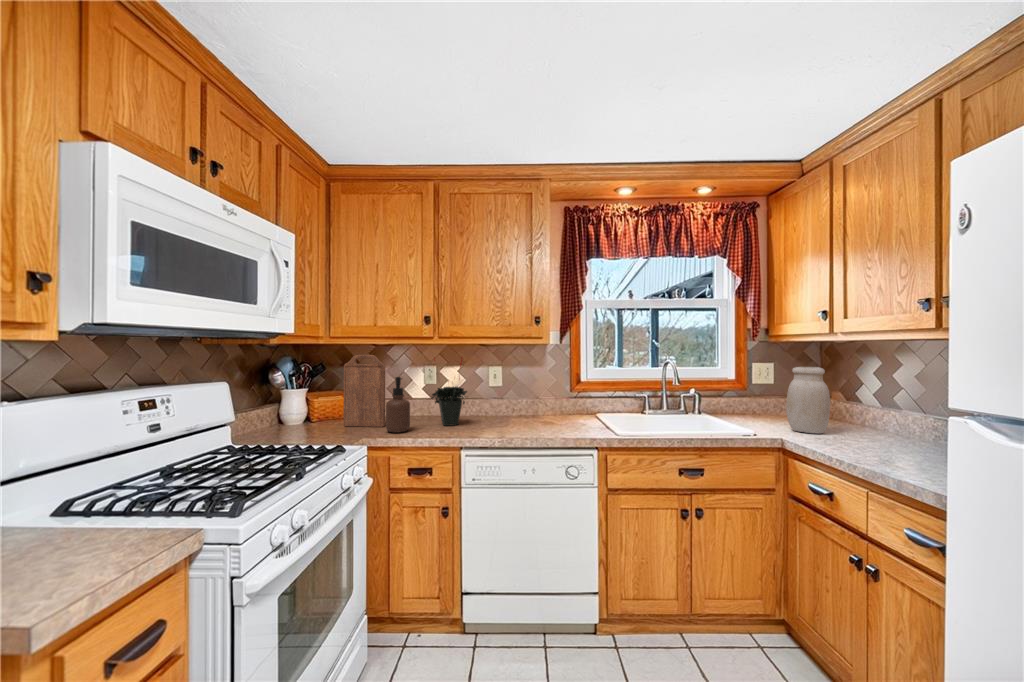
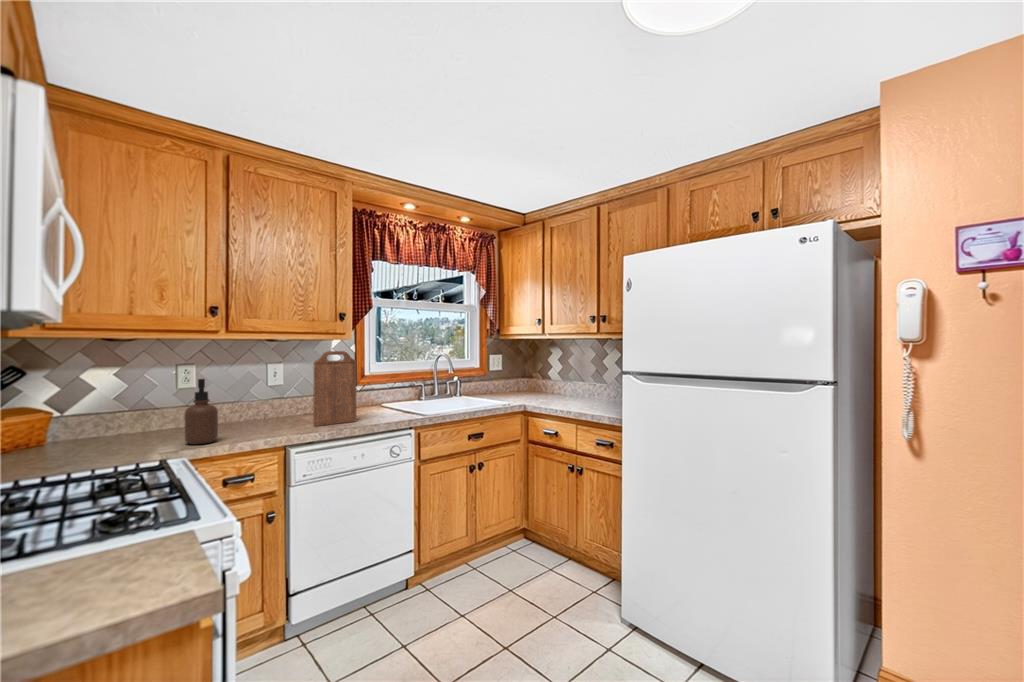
cutting board: present [344,355,385,427] -> present [313,351,356,426]
potted plant: present [432,360,467,426] -> none [225,352,274,432]
jar: present [786,367,830,434] -> none [521,355,544,400]

